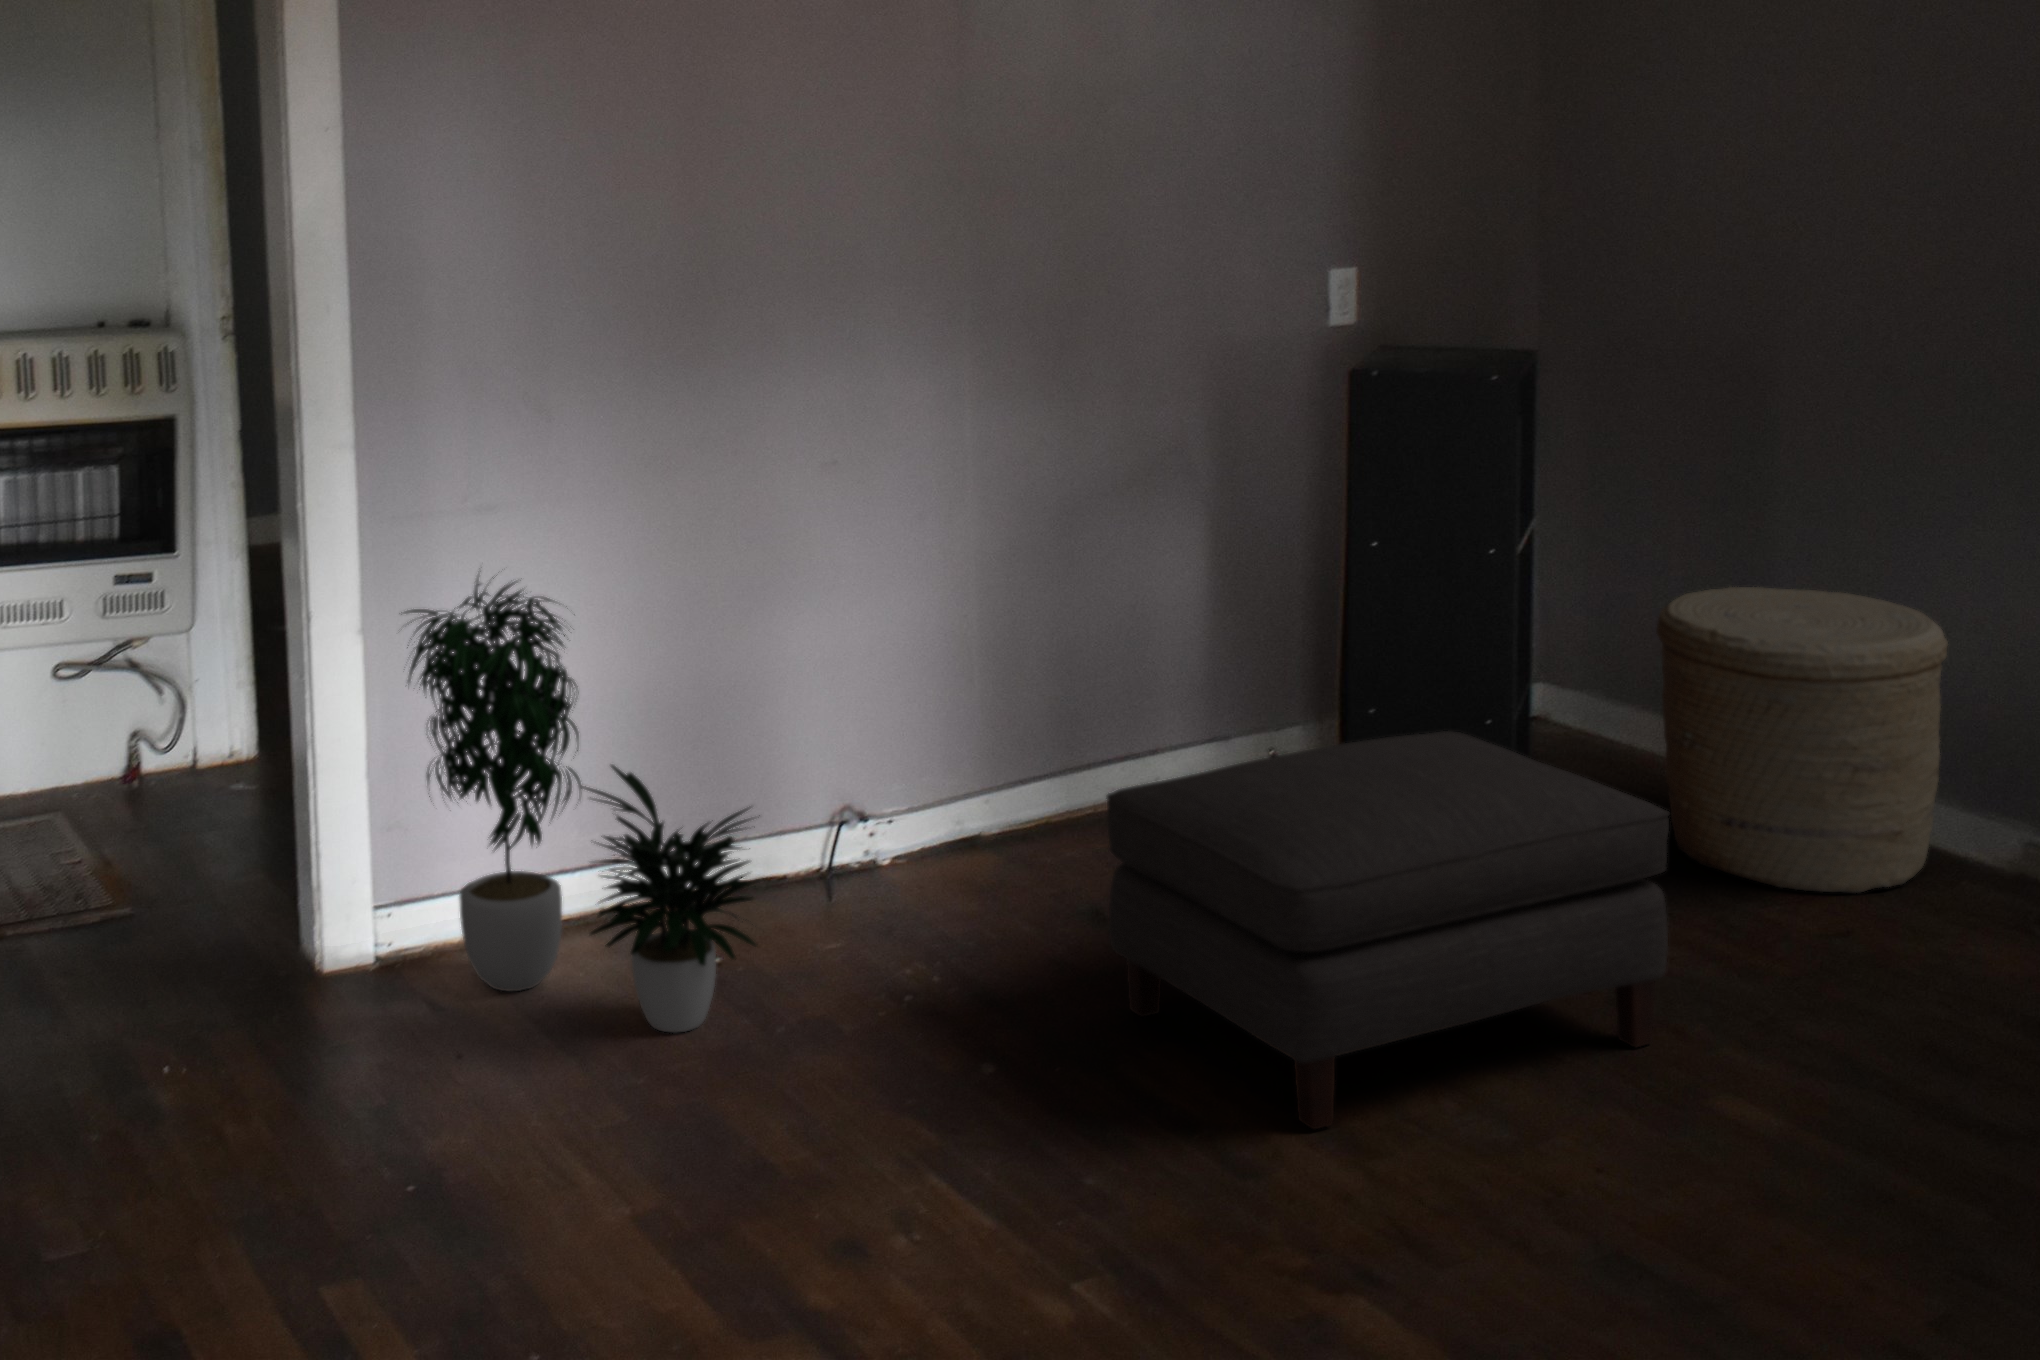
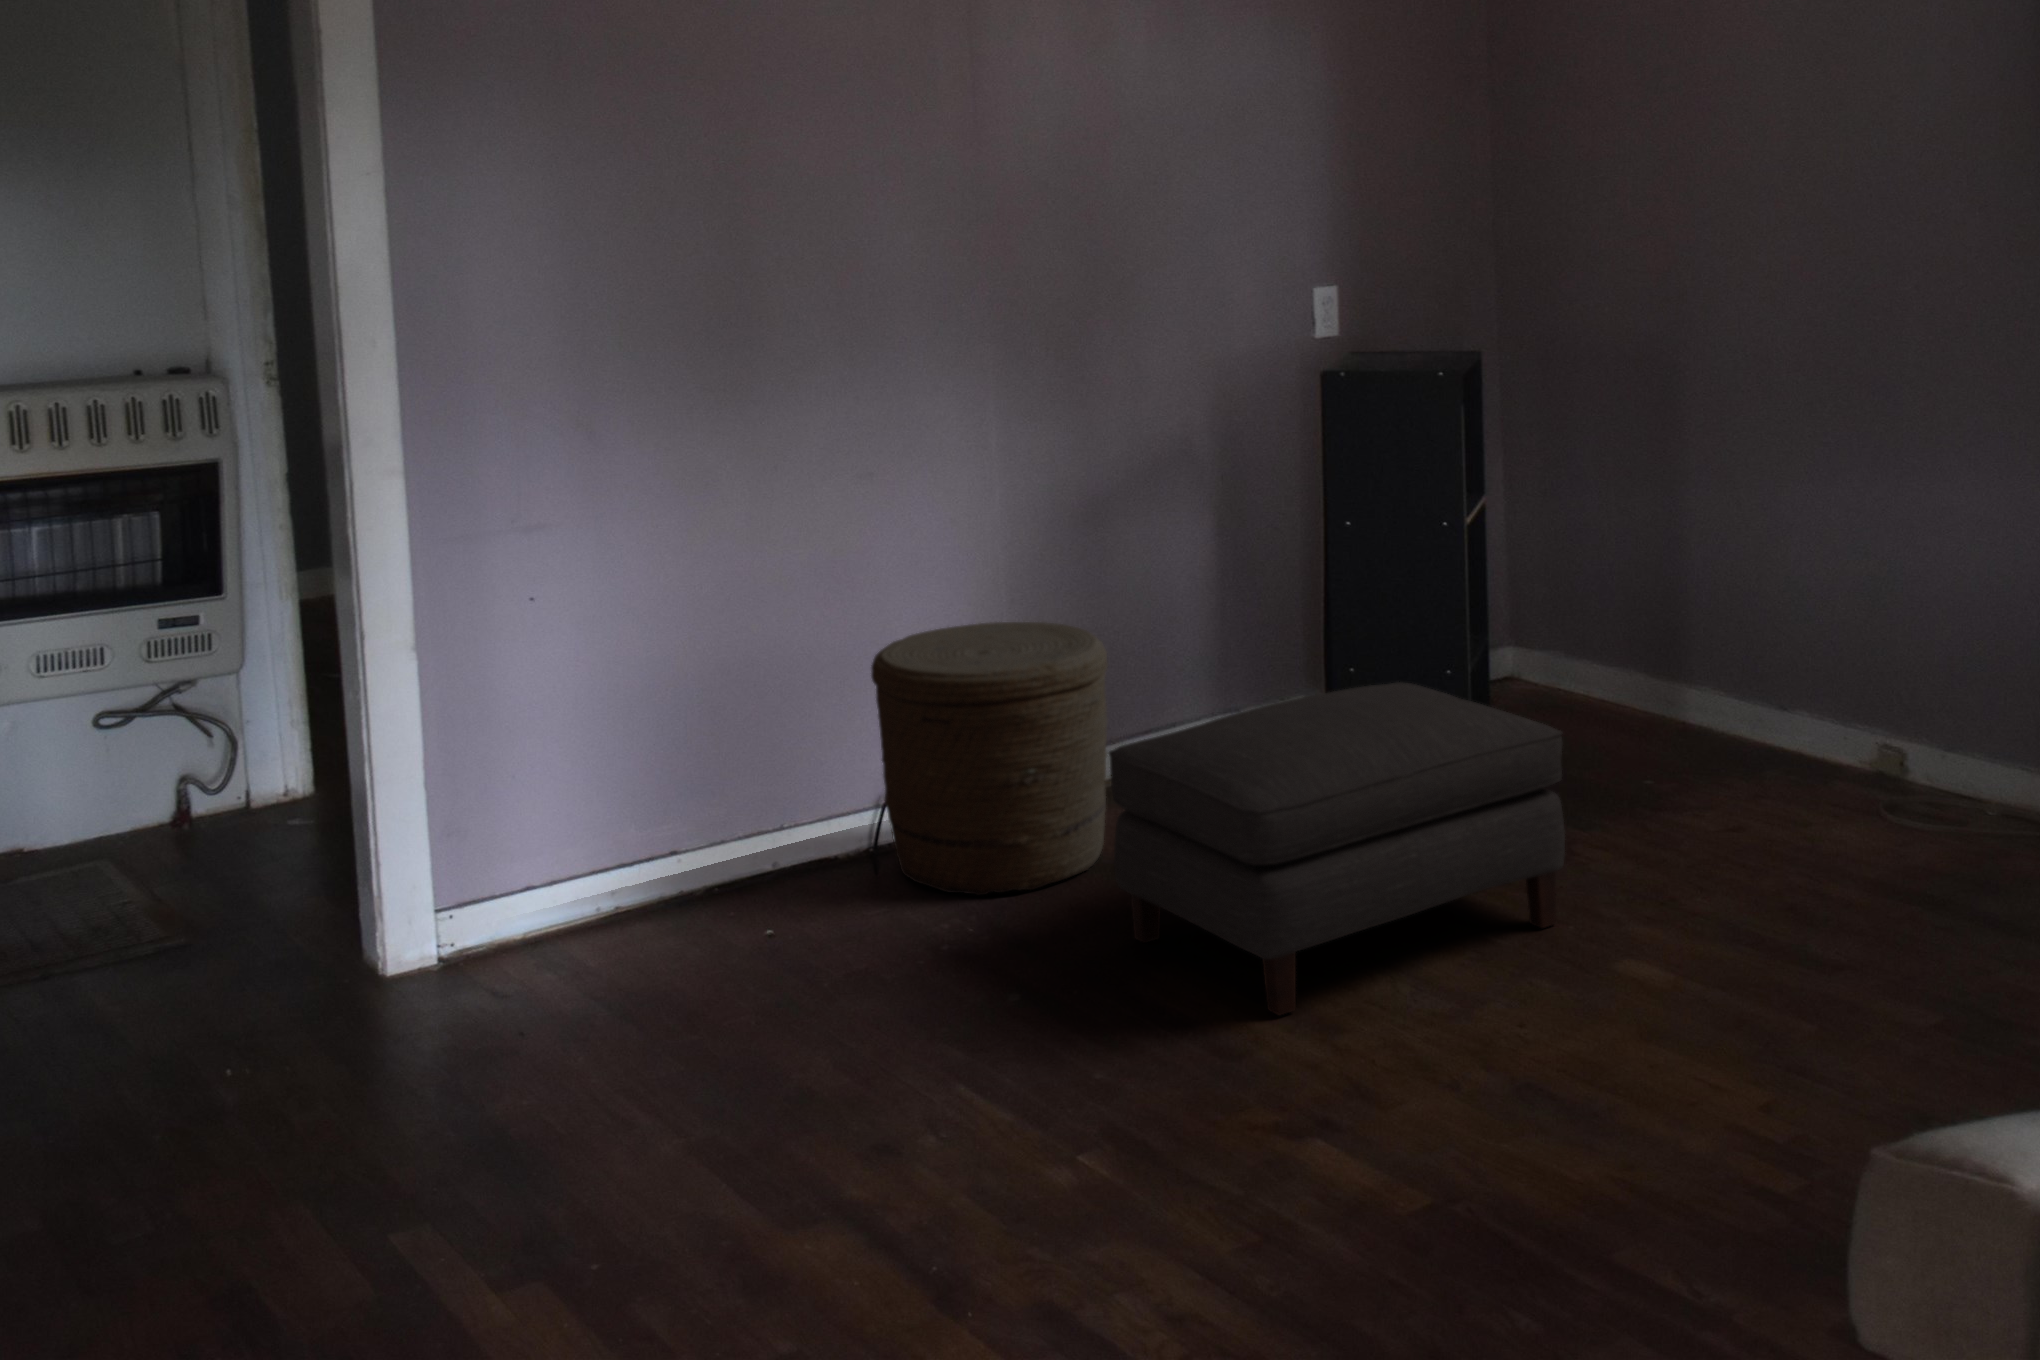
potted plant: present [405,577,765,1032] -> none [451,578,810,995]
woven basket: present [1656,587,1948,893] -> present [871,622,1108,895]

